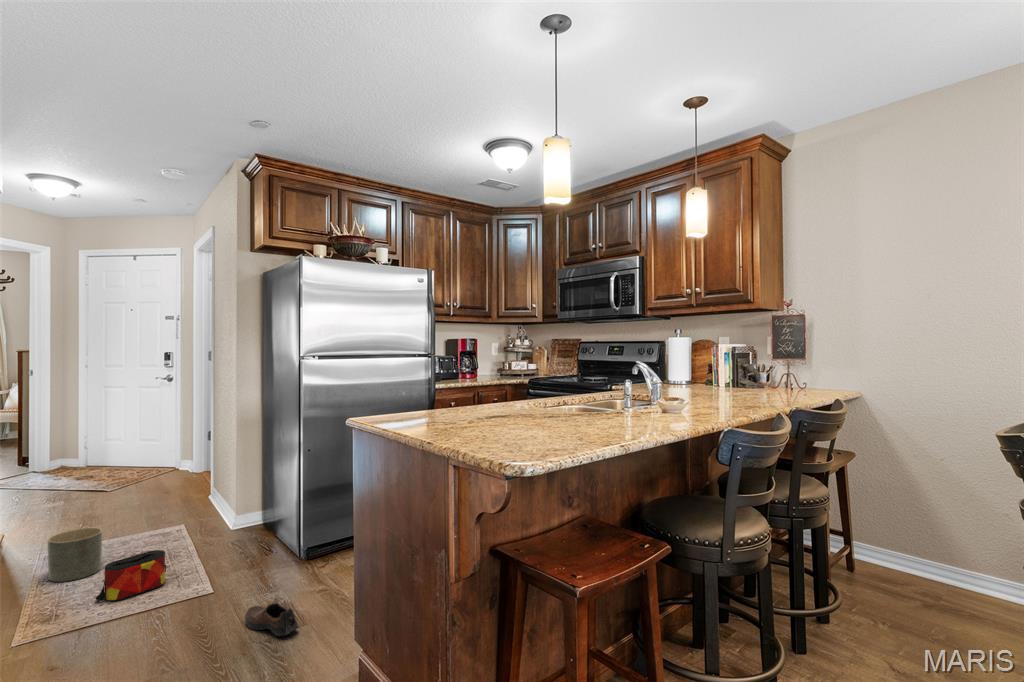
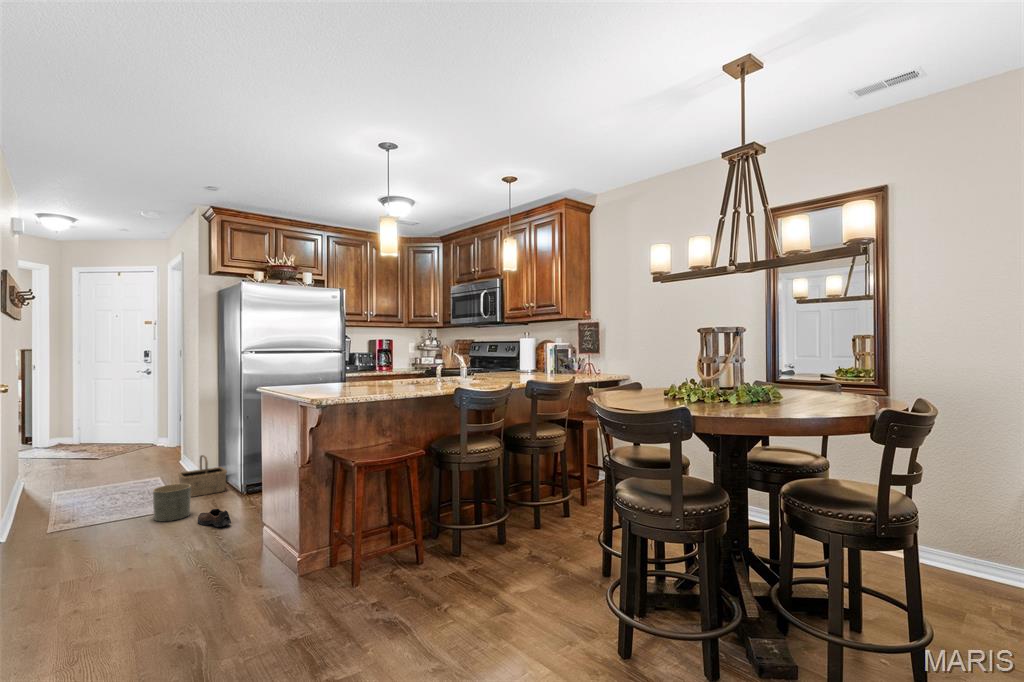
basket: none [211,501,279,566] -> present [178,455,227,497]
planter: present [47,528,102,582] -> present [153,484,191,522]
bag: present [96,550,166,601] -> none [98,484,146,514]

